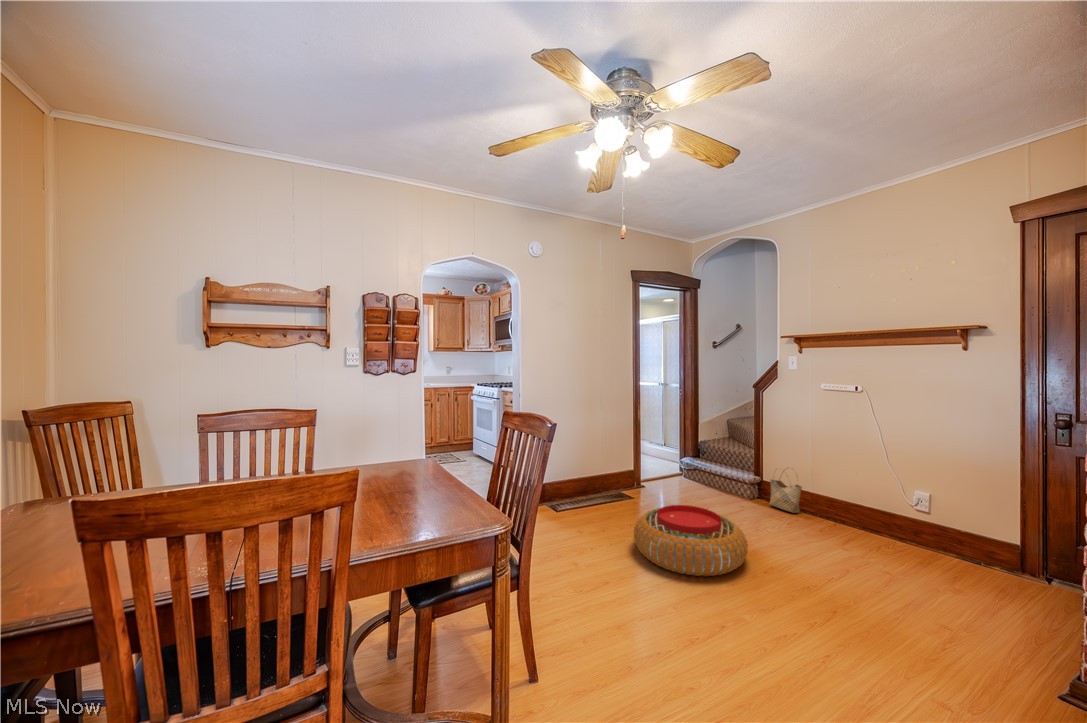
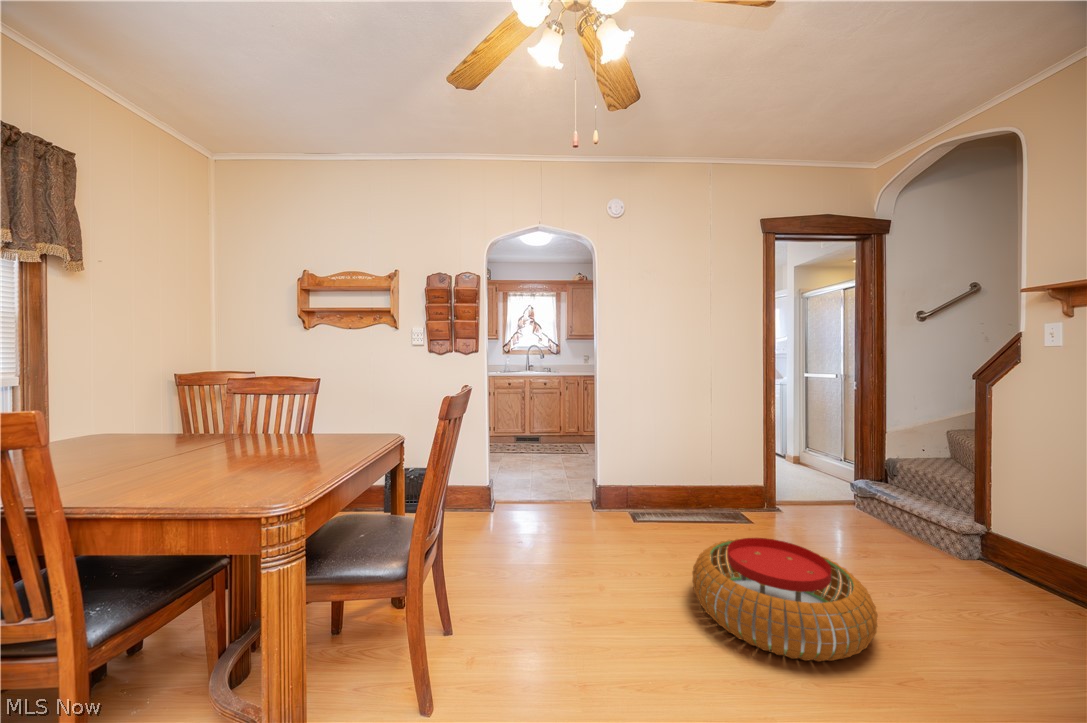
woven basket: present [769,480,802,513] -> none [992,513,1064,598]

